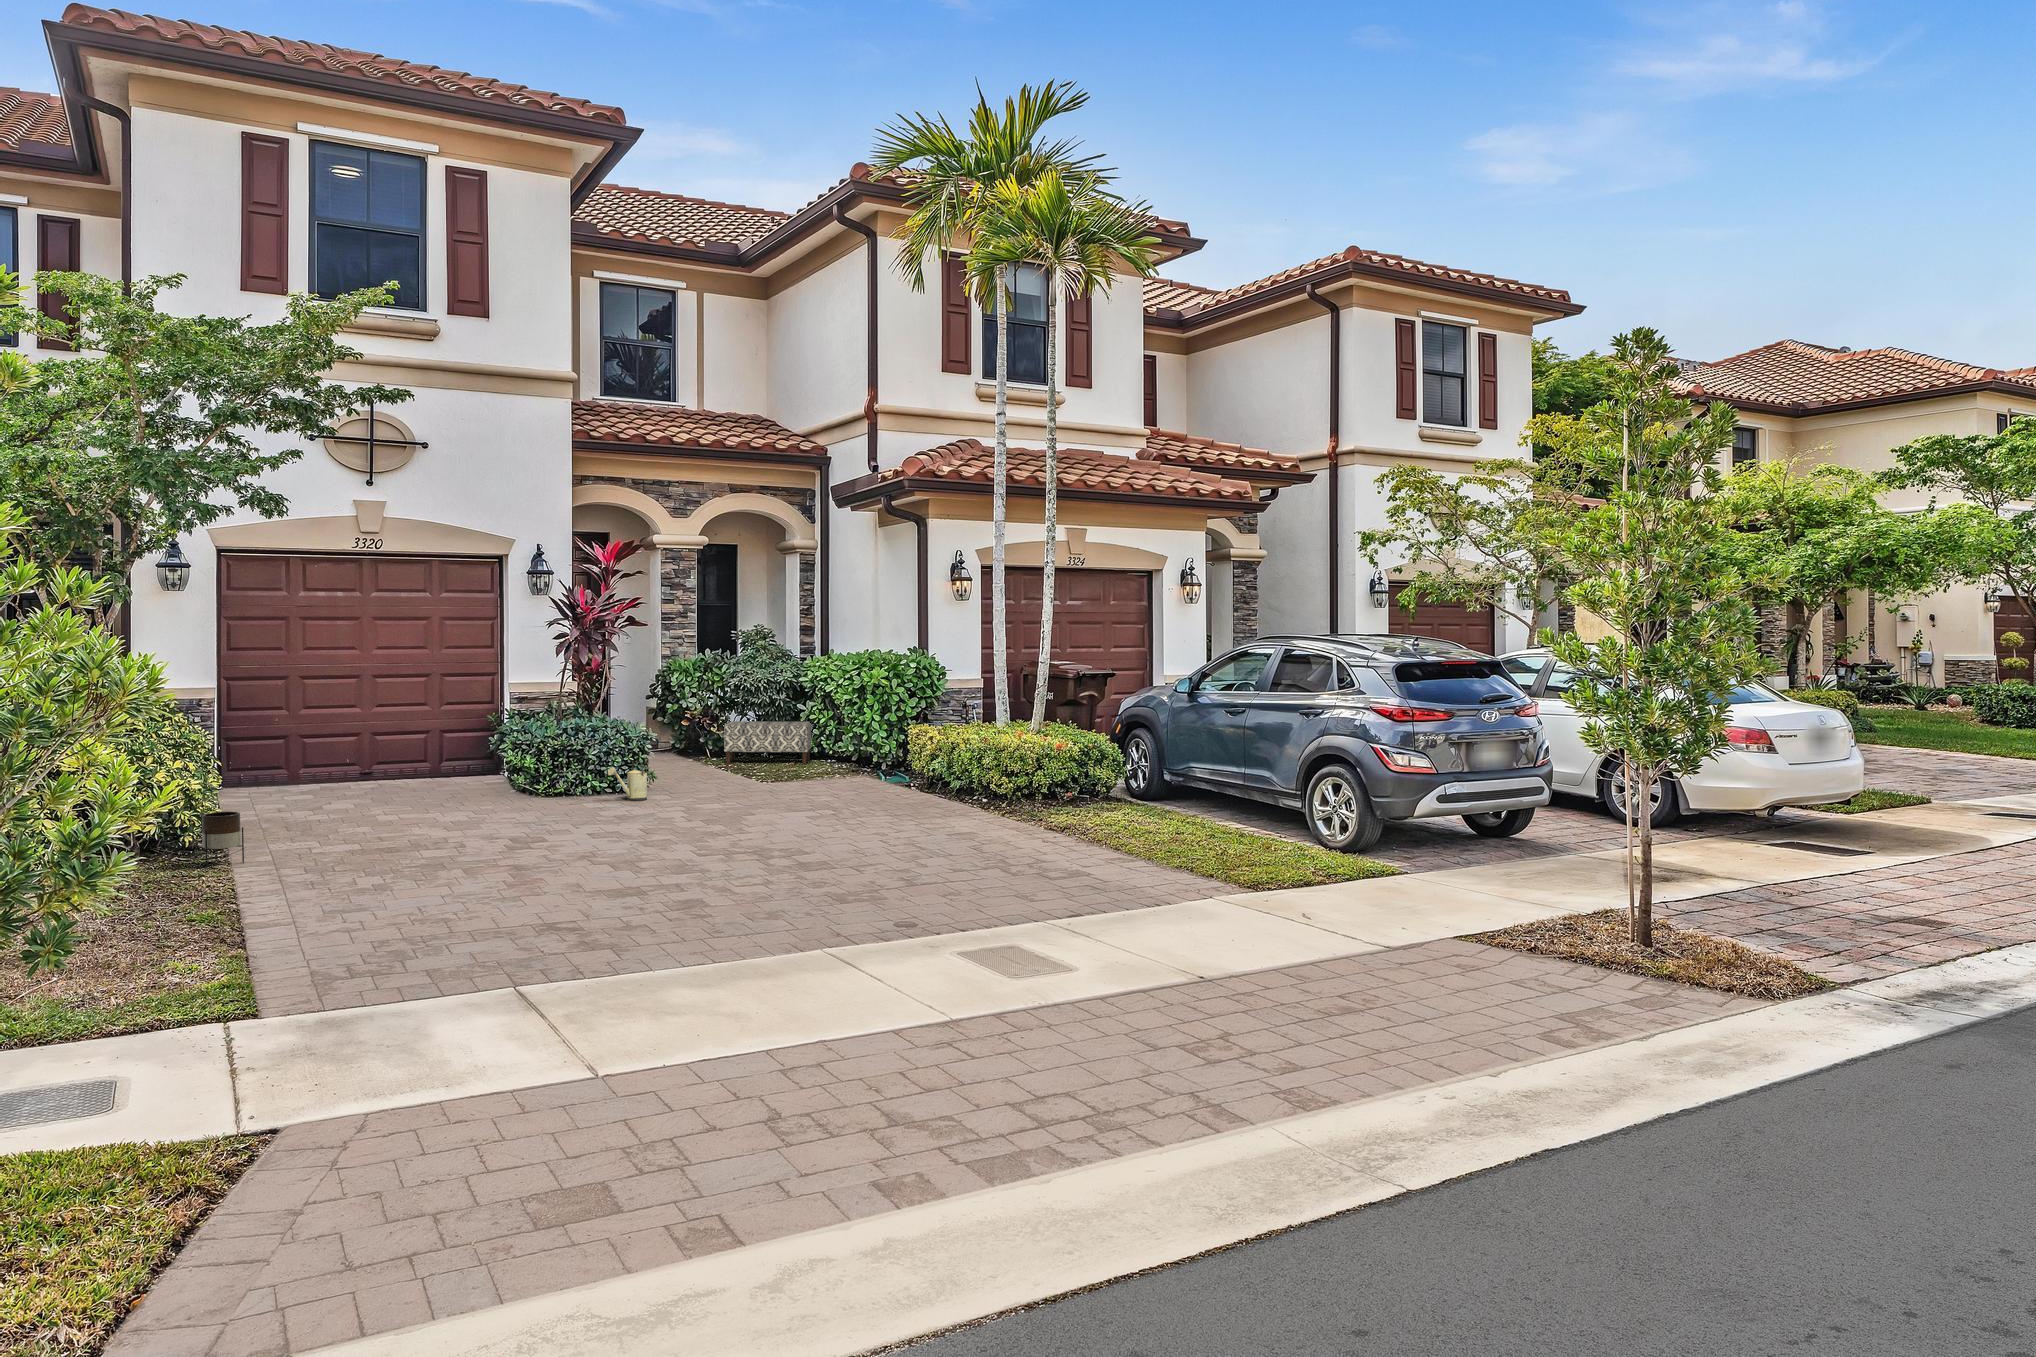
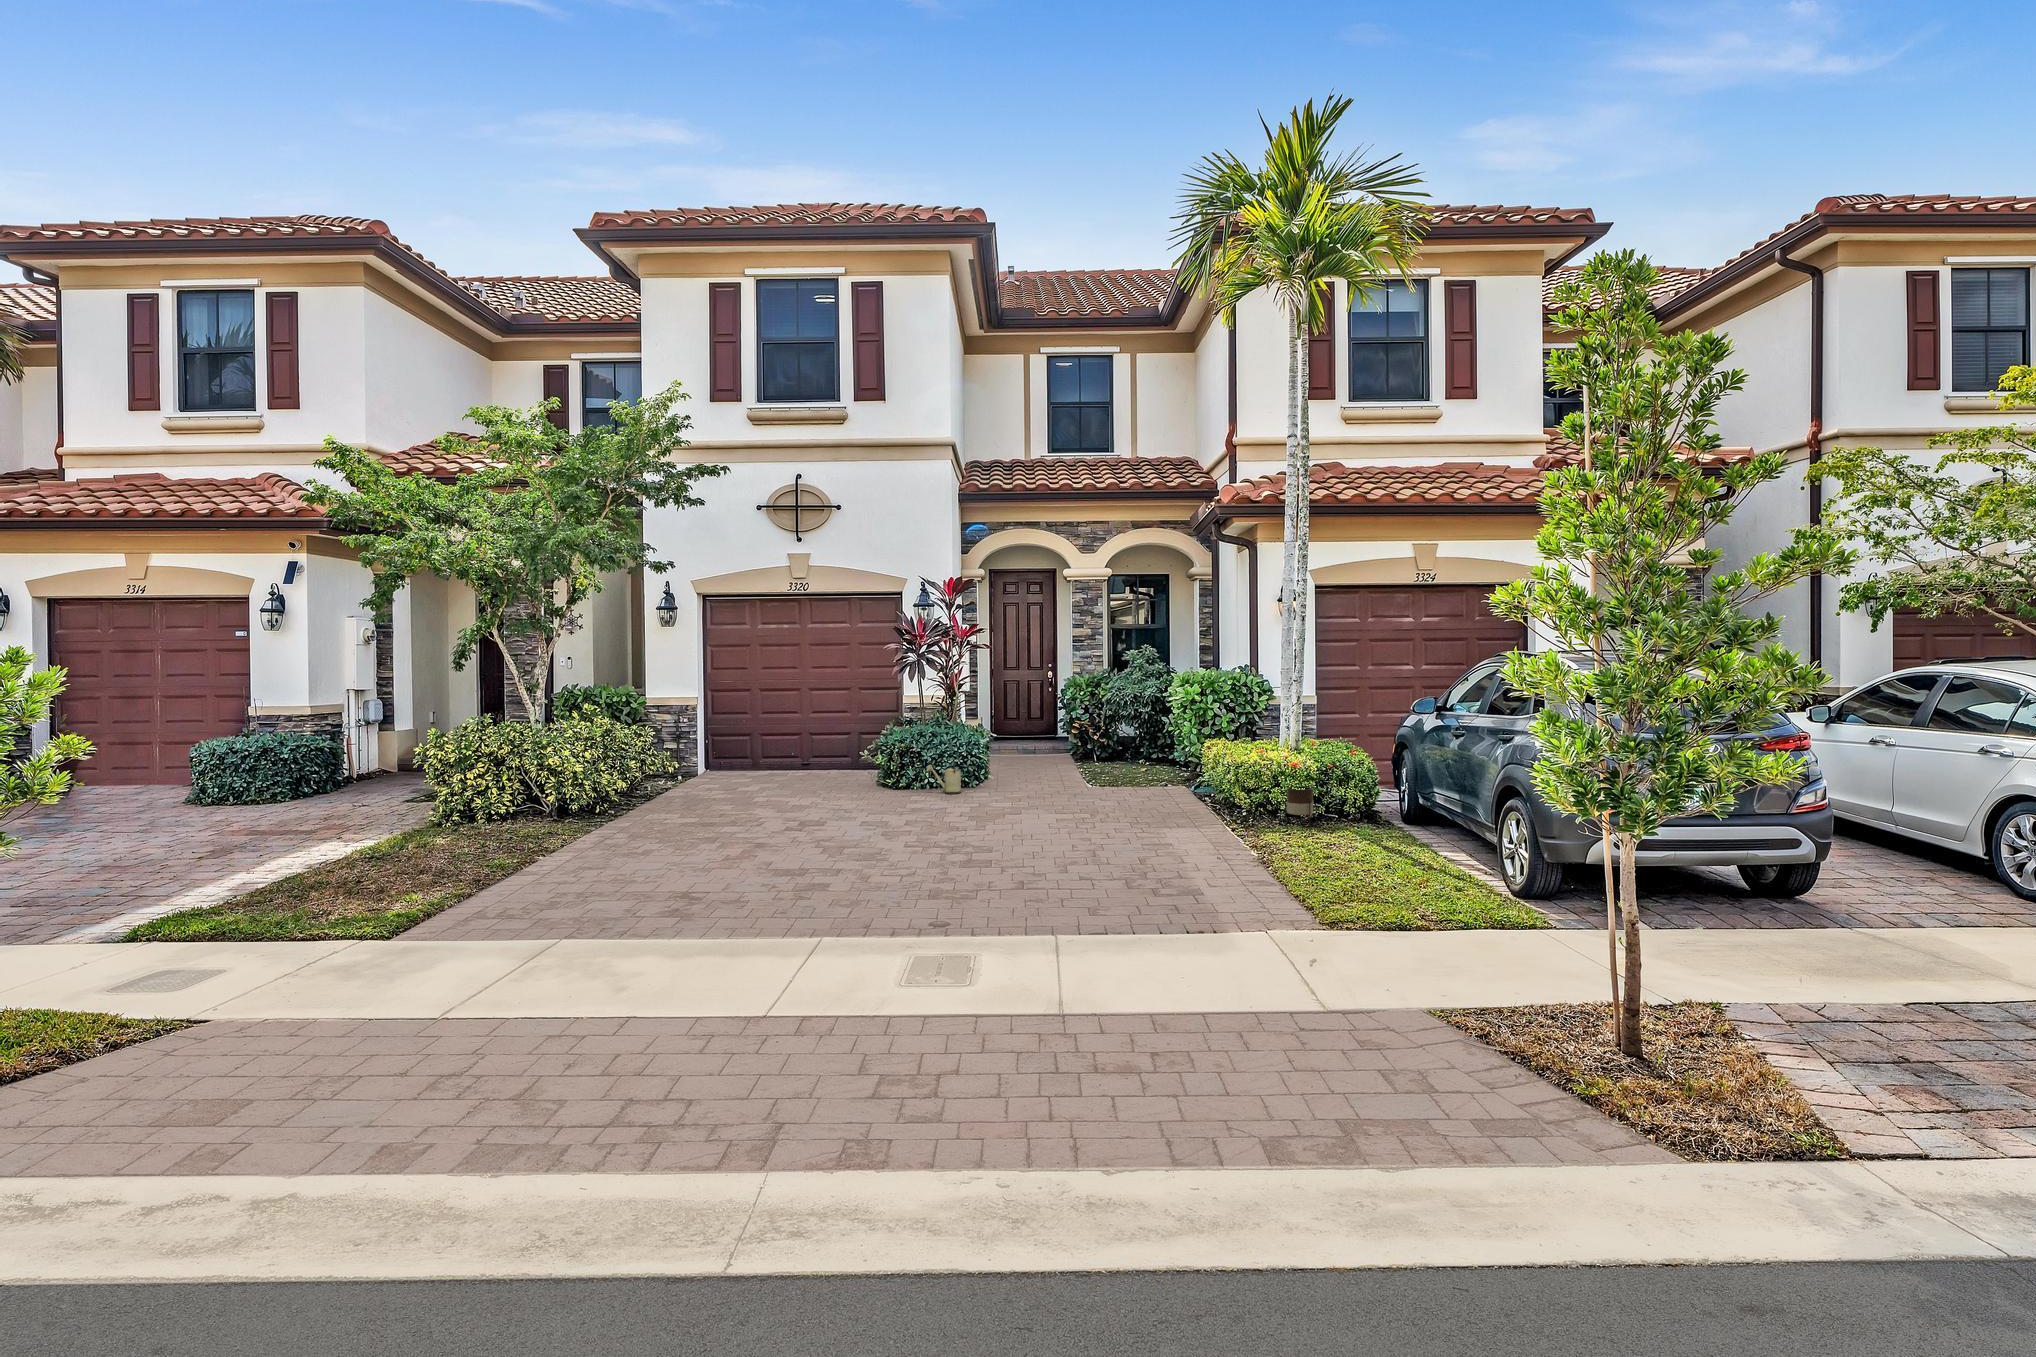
bench: present [724,721,812,764] -> none [1084,730,1165,770]
planter: present [202,812,244,867] -> present [1285,786,1313,829]

